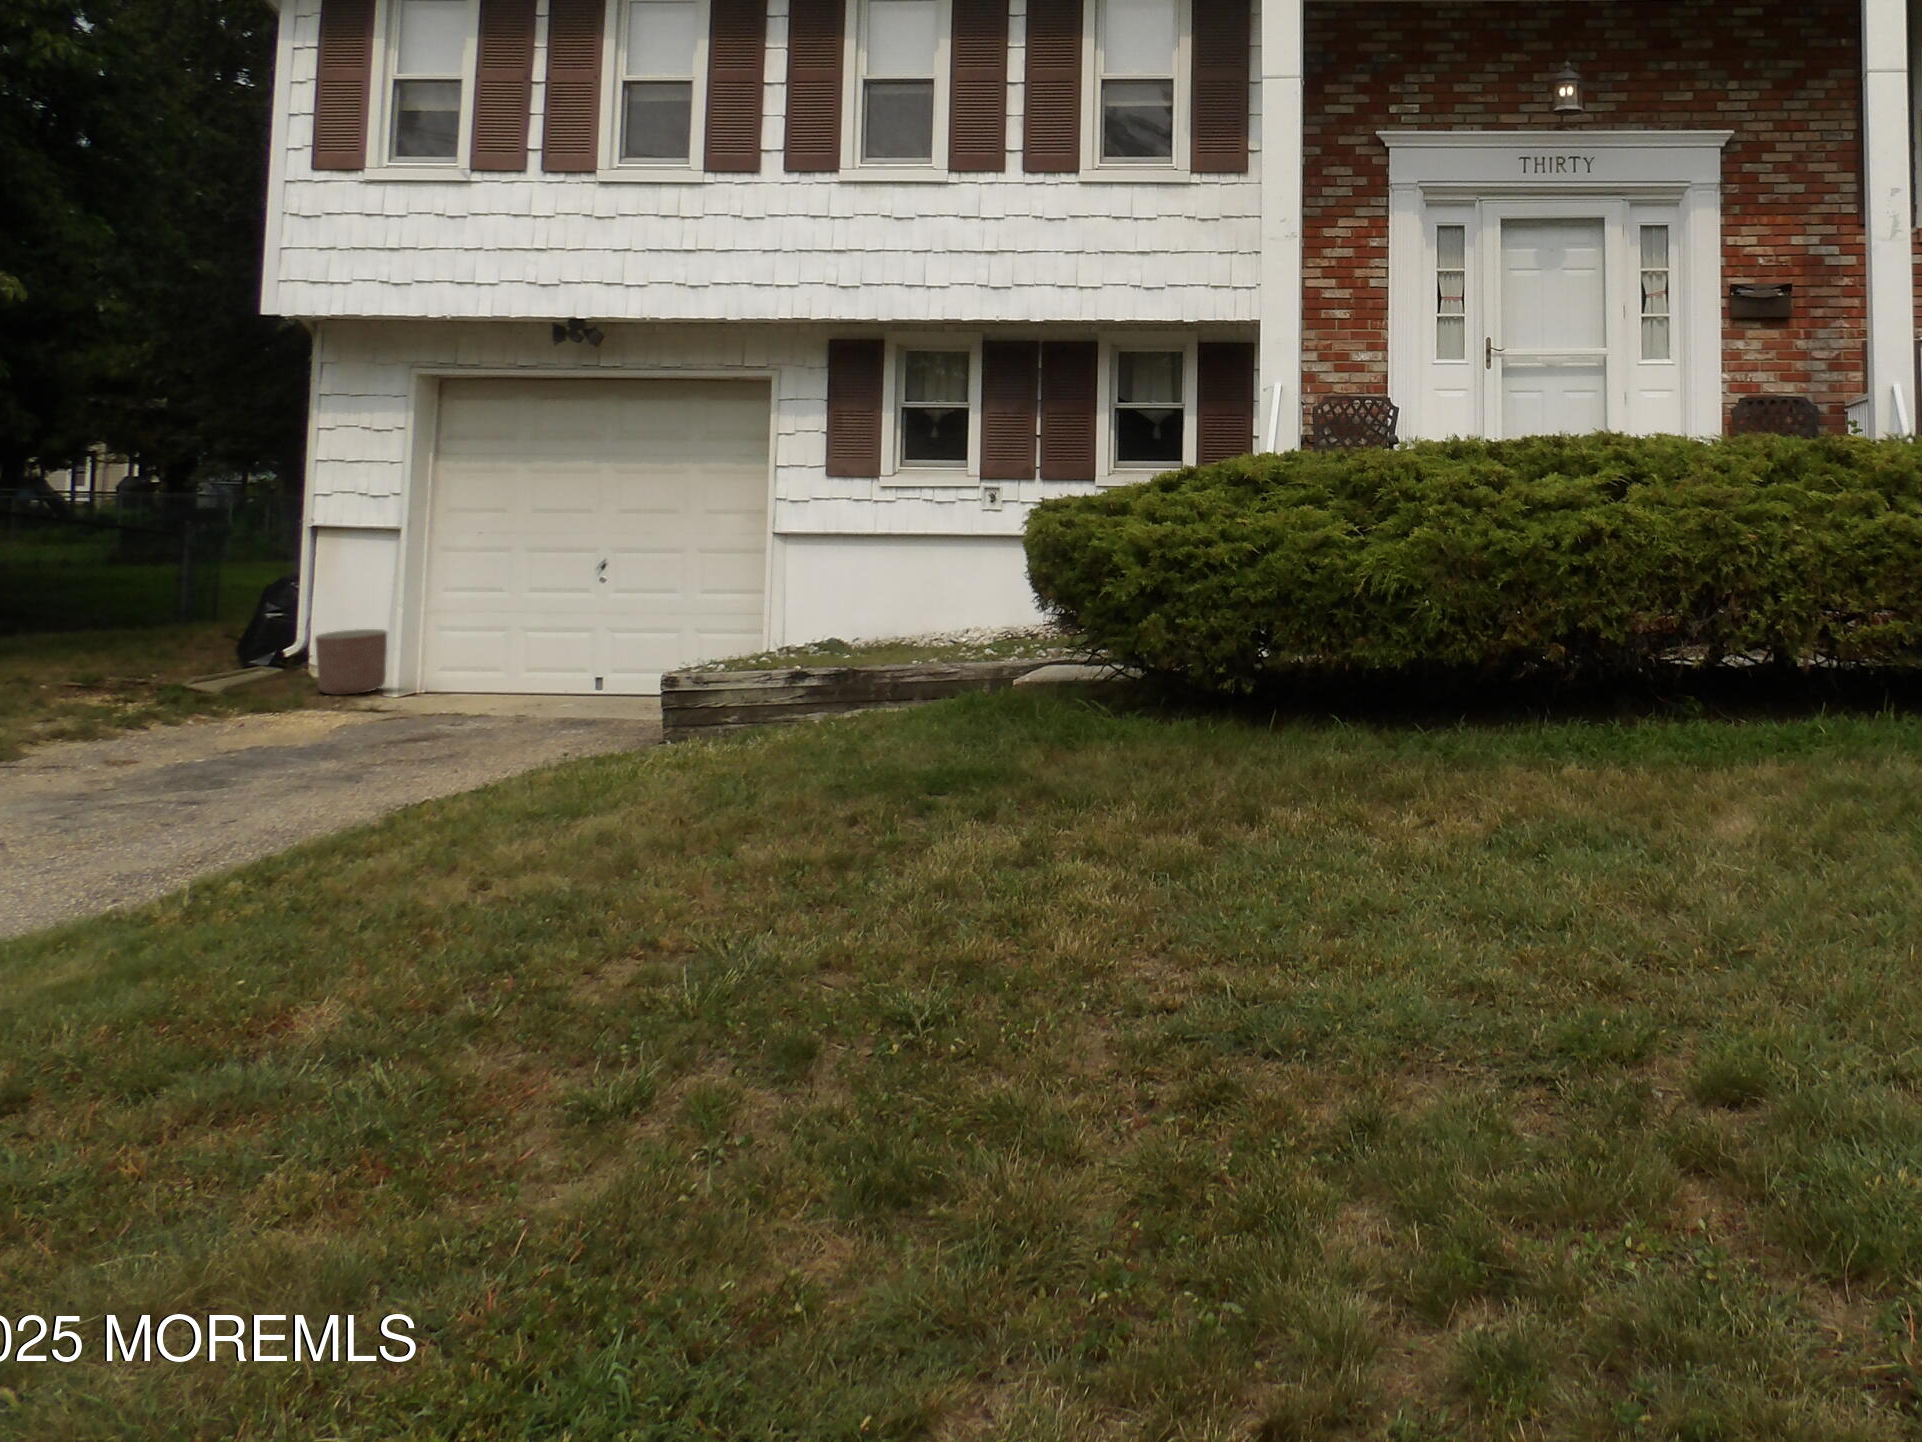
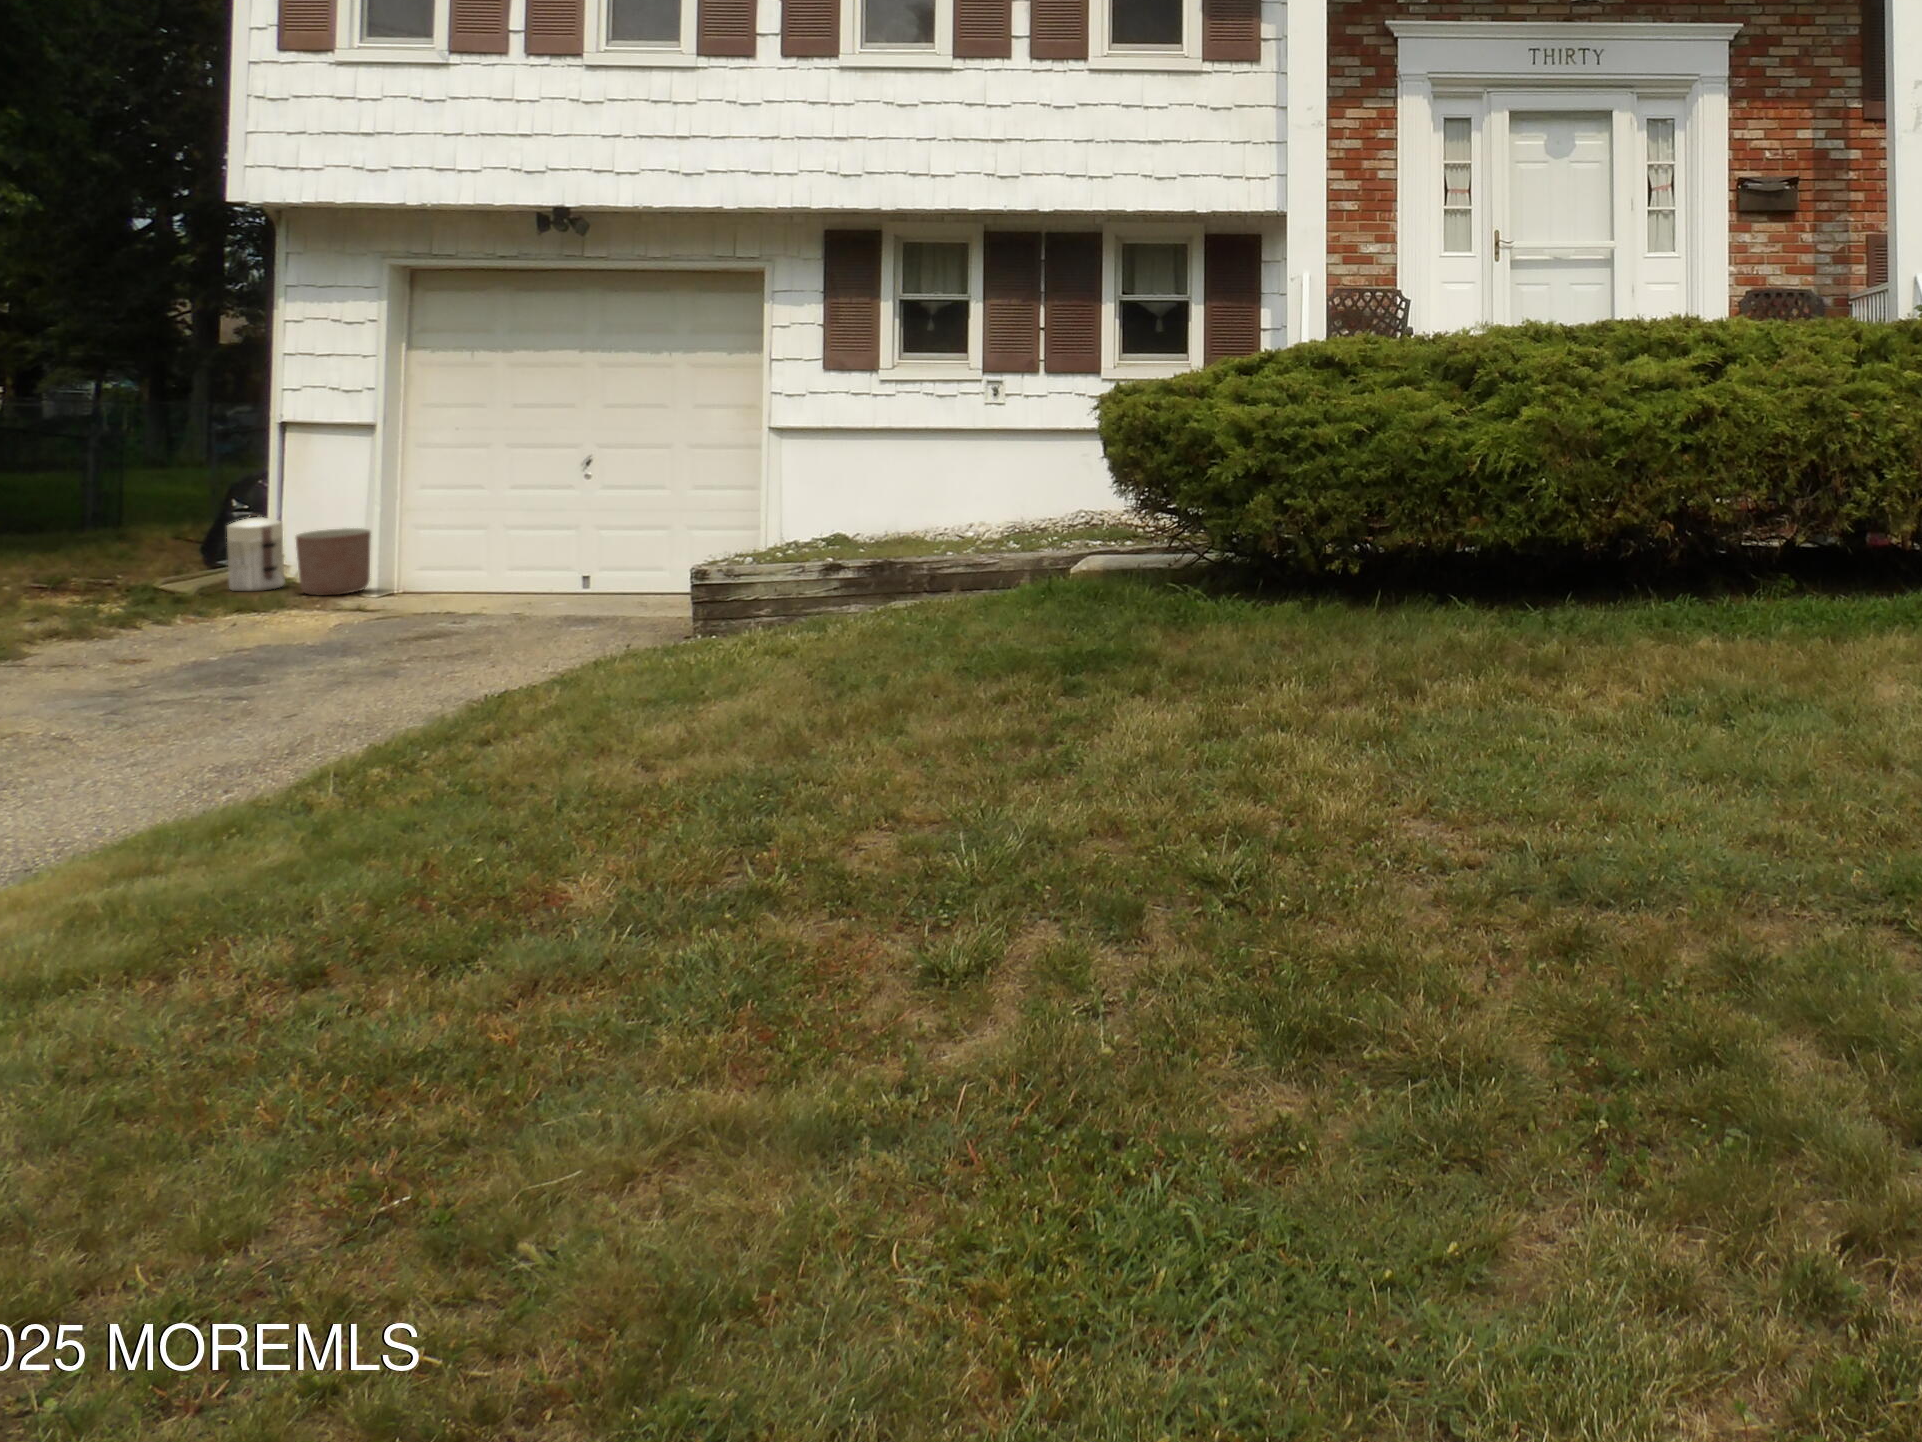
waste bin: none [254,615,308,690] -> present [227,515,285,591]

